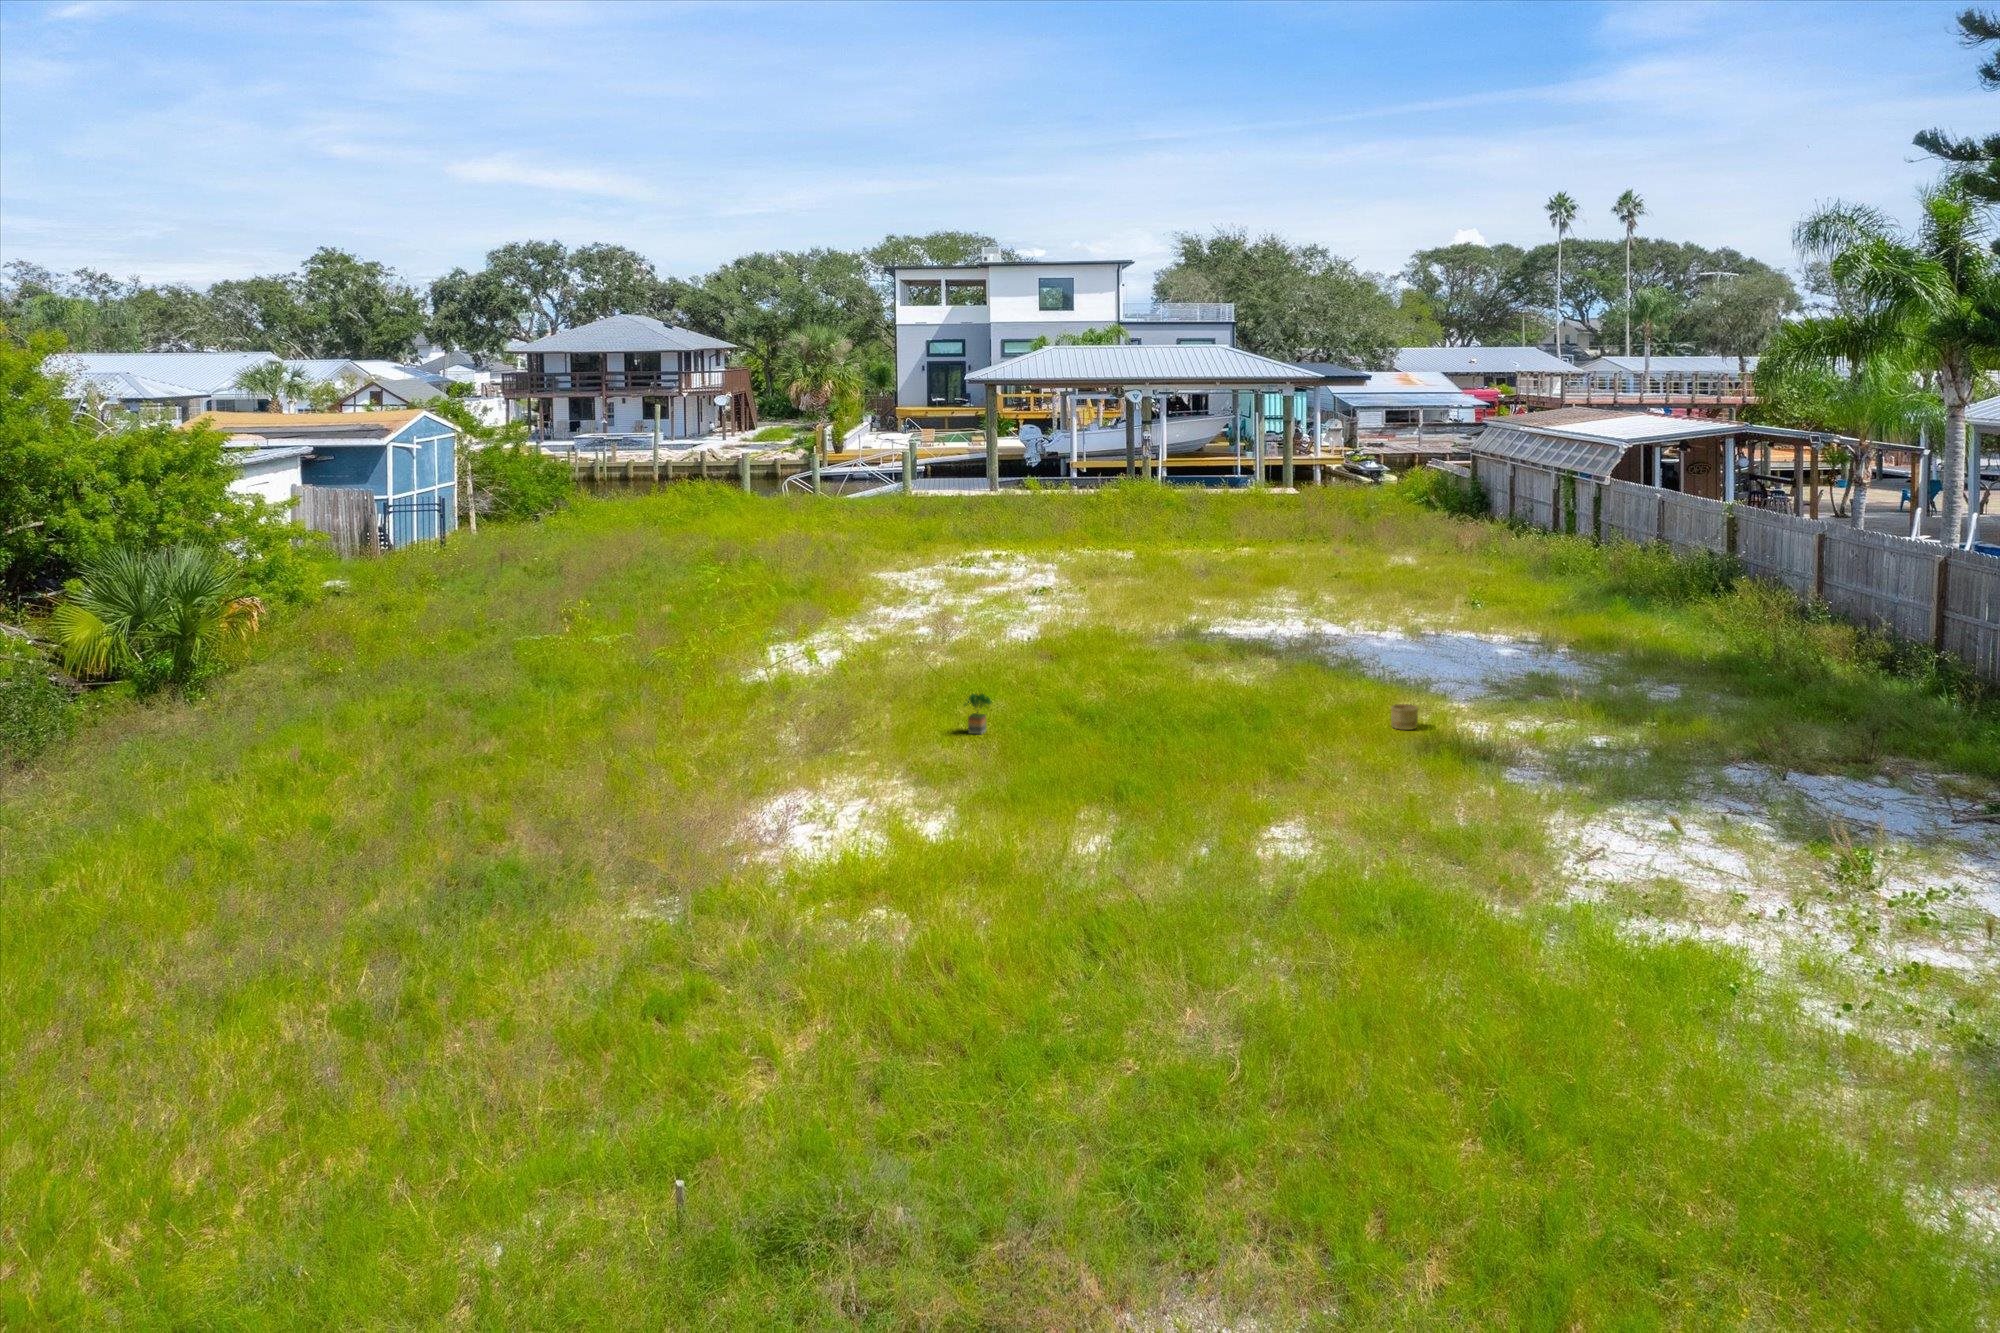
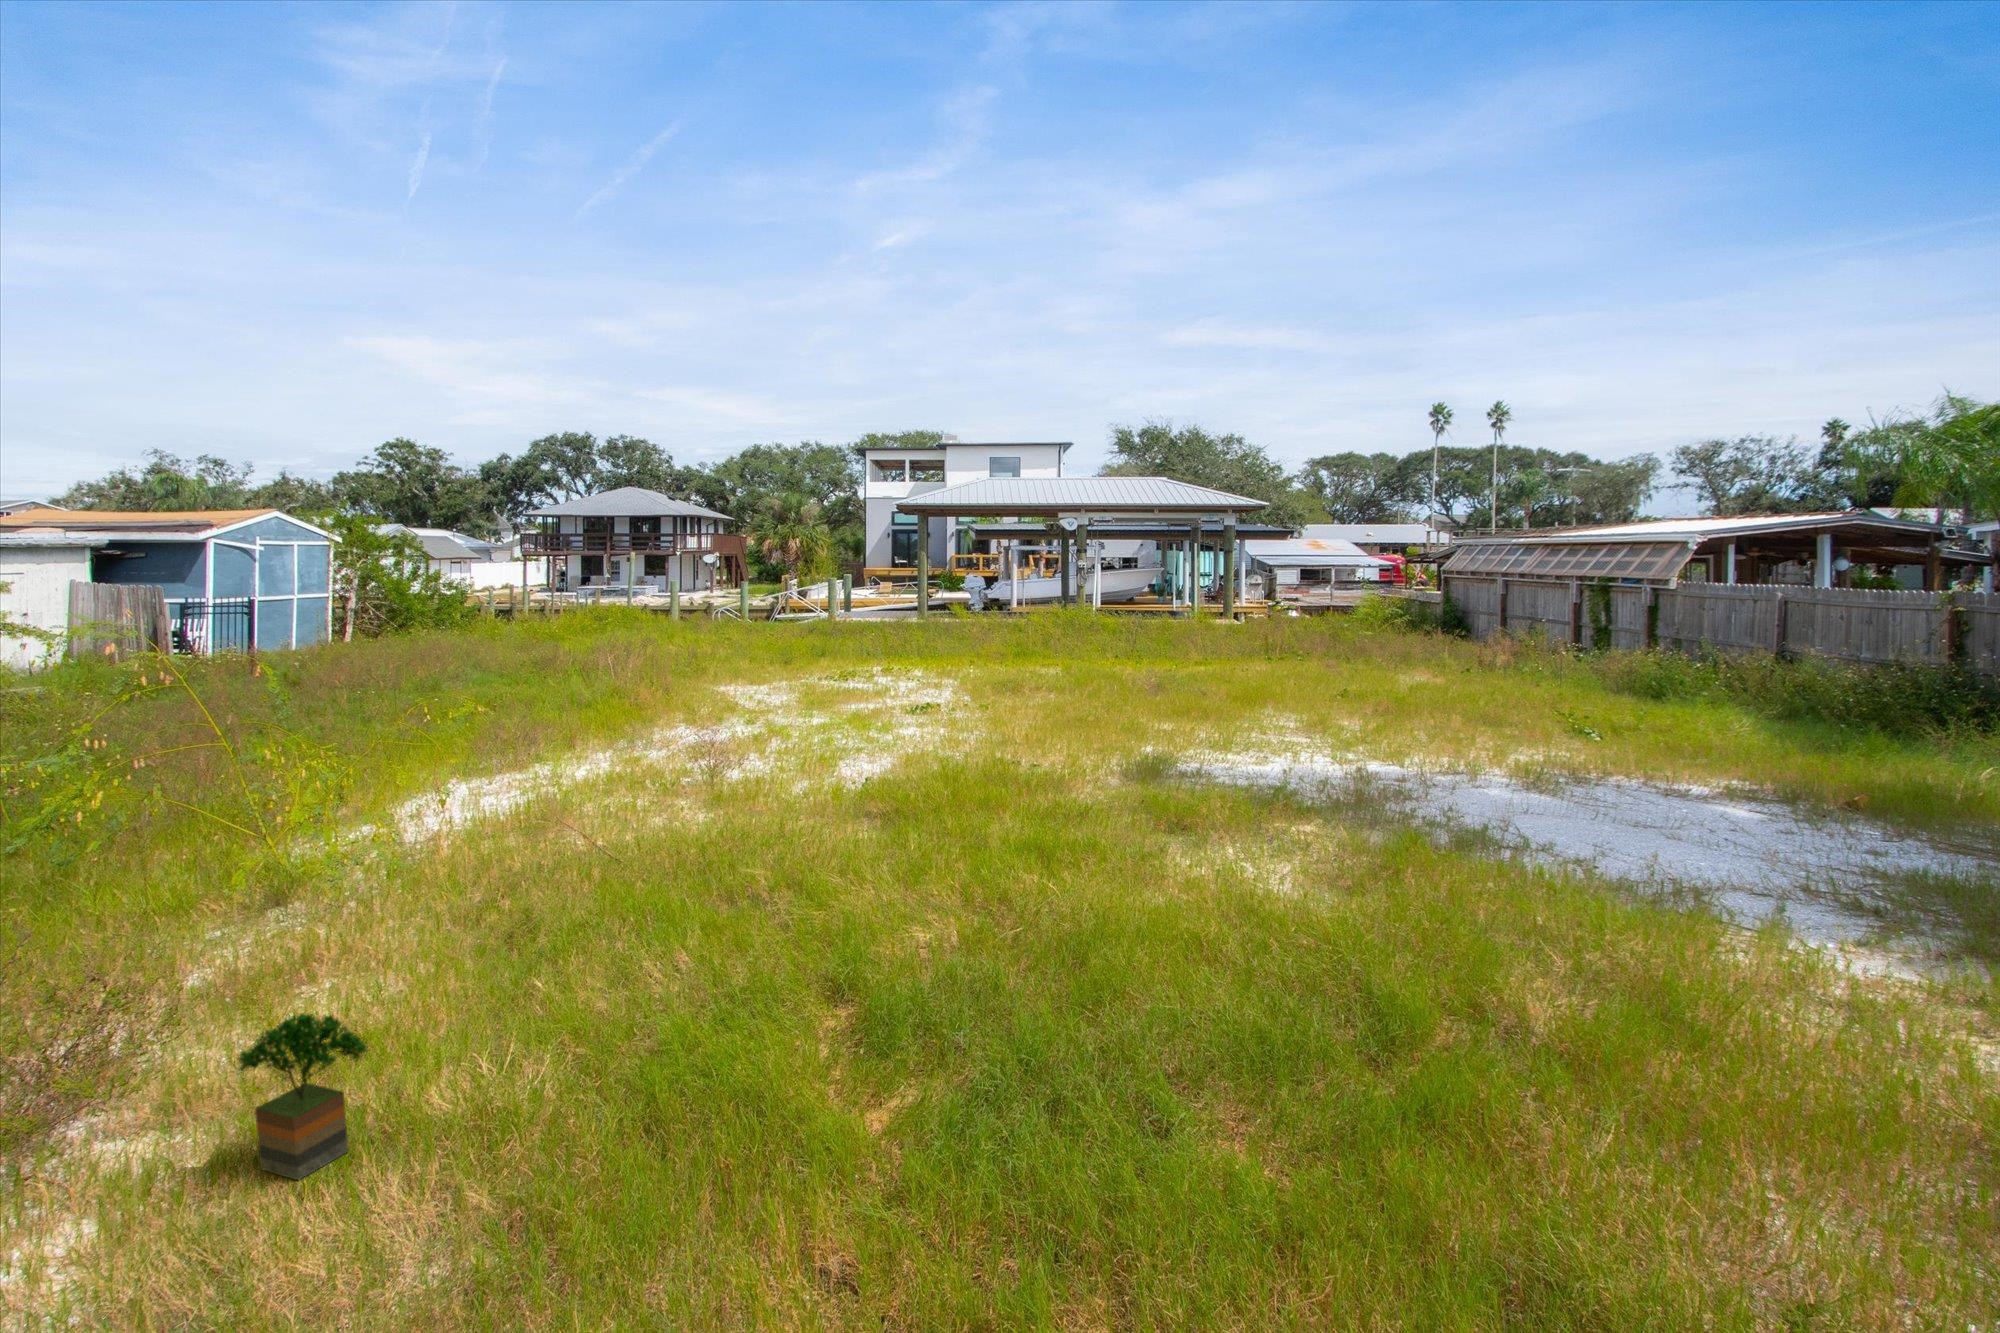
wooden bucket: present [1391,704,1418,730] -> none [1814,1056,1942,1176]

